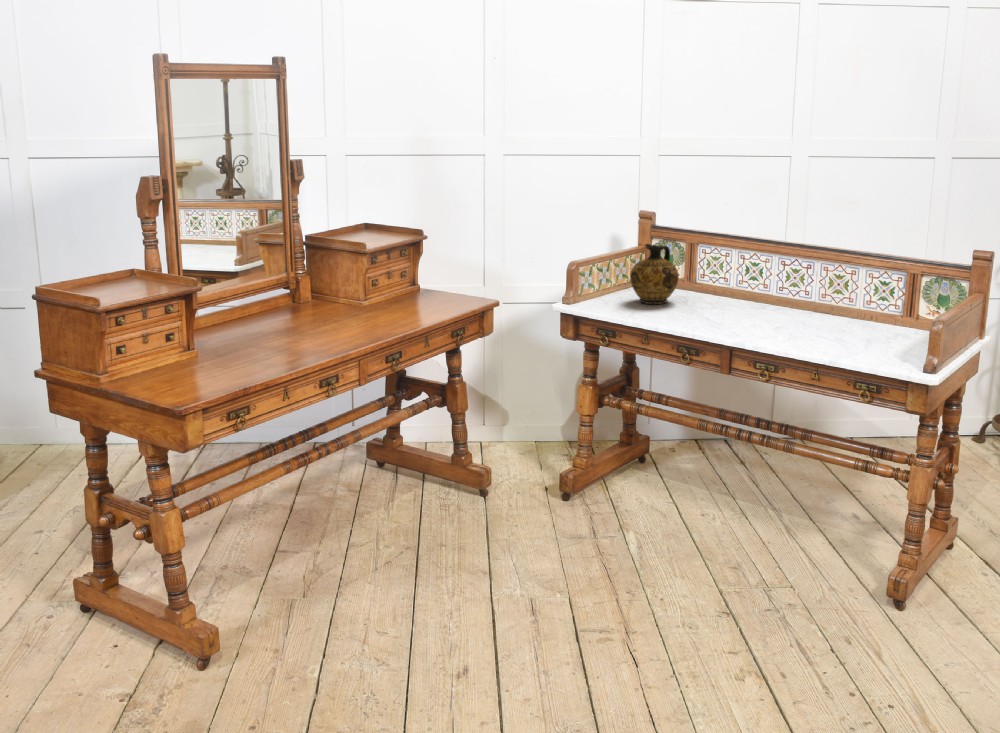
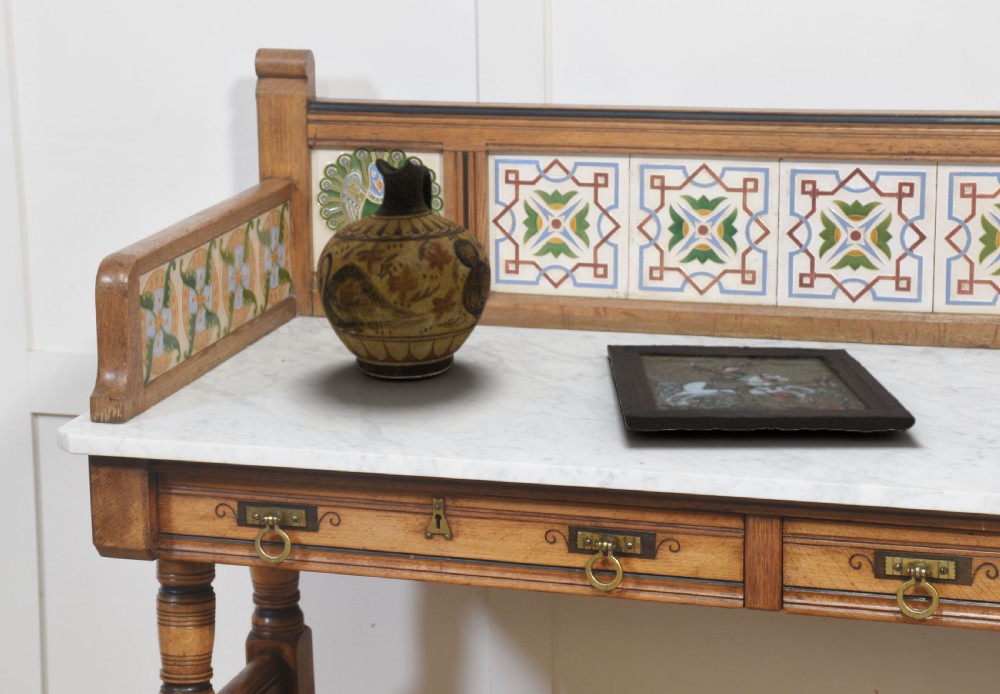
tray: none [681,302,780,326] -> present [607,345,916,433]

